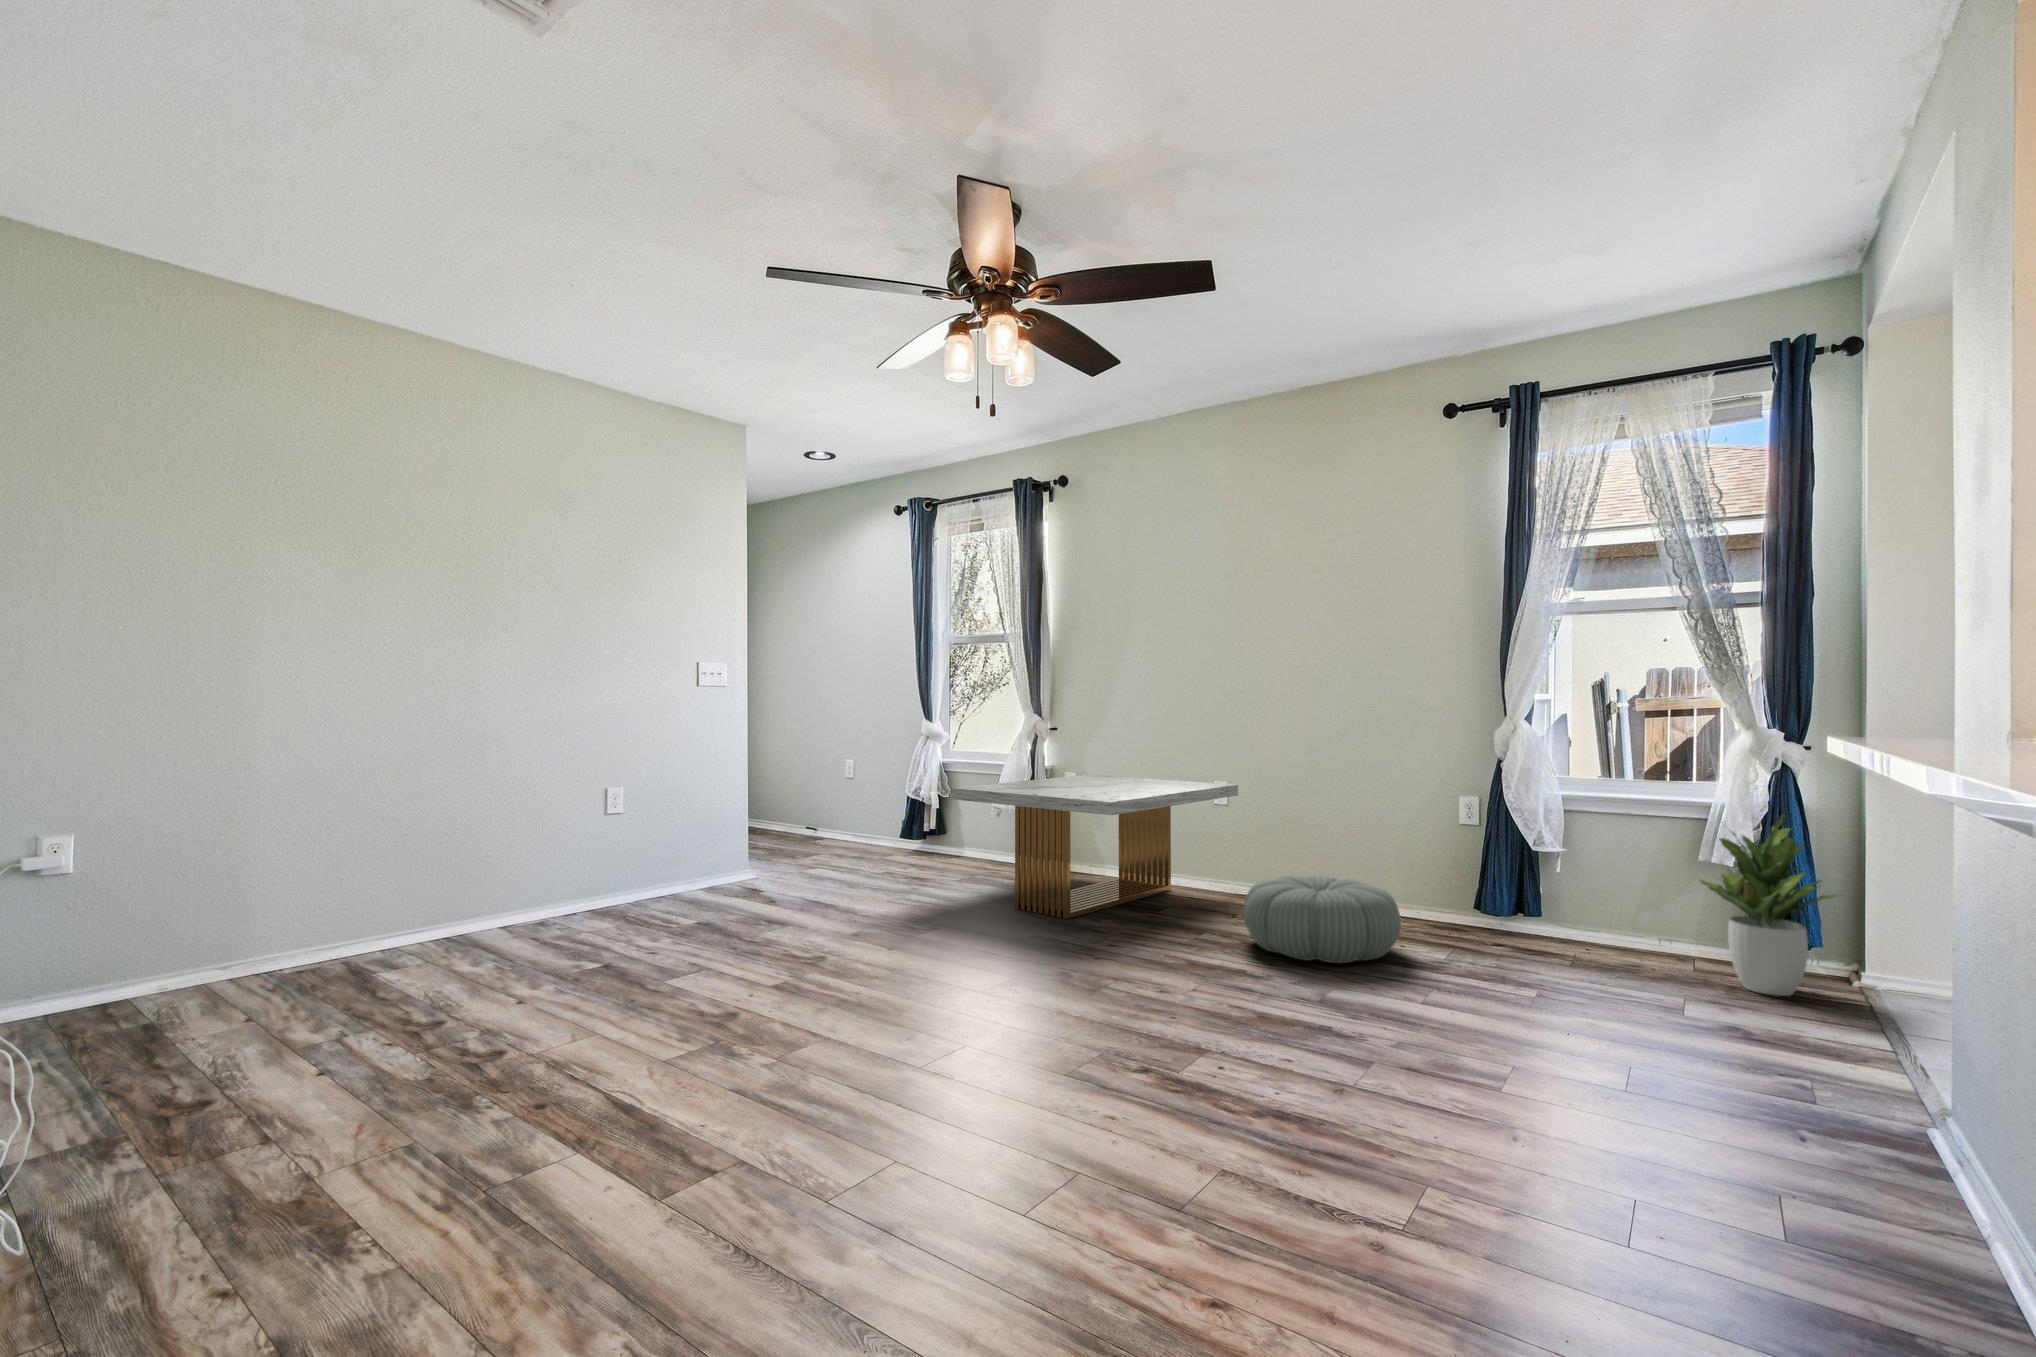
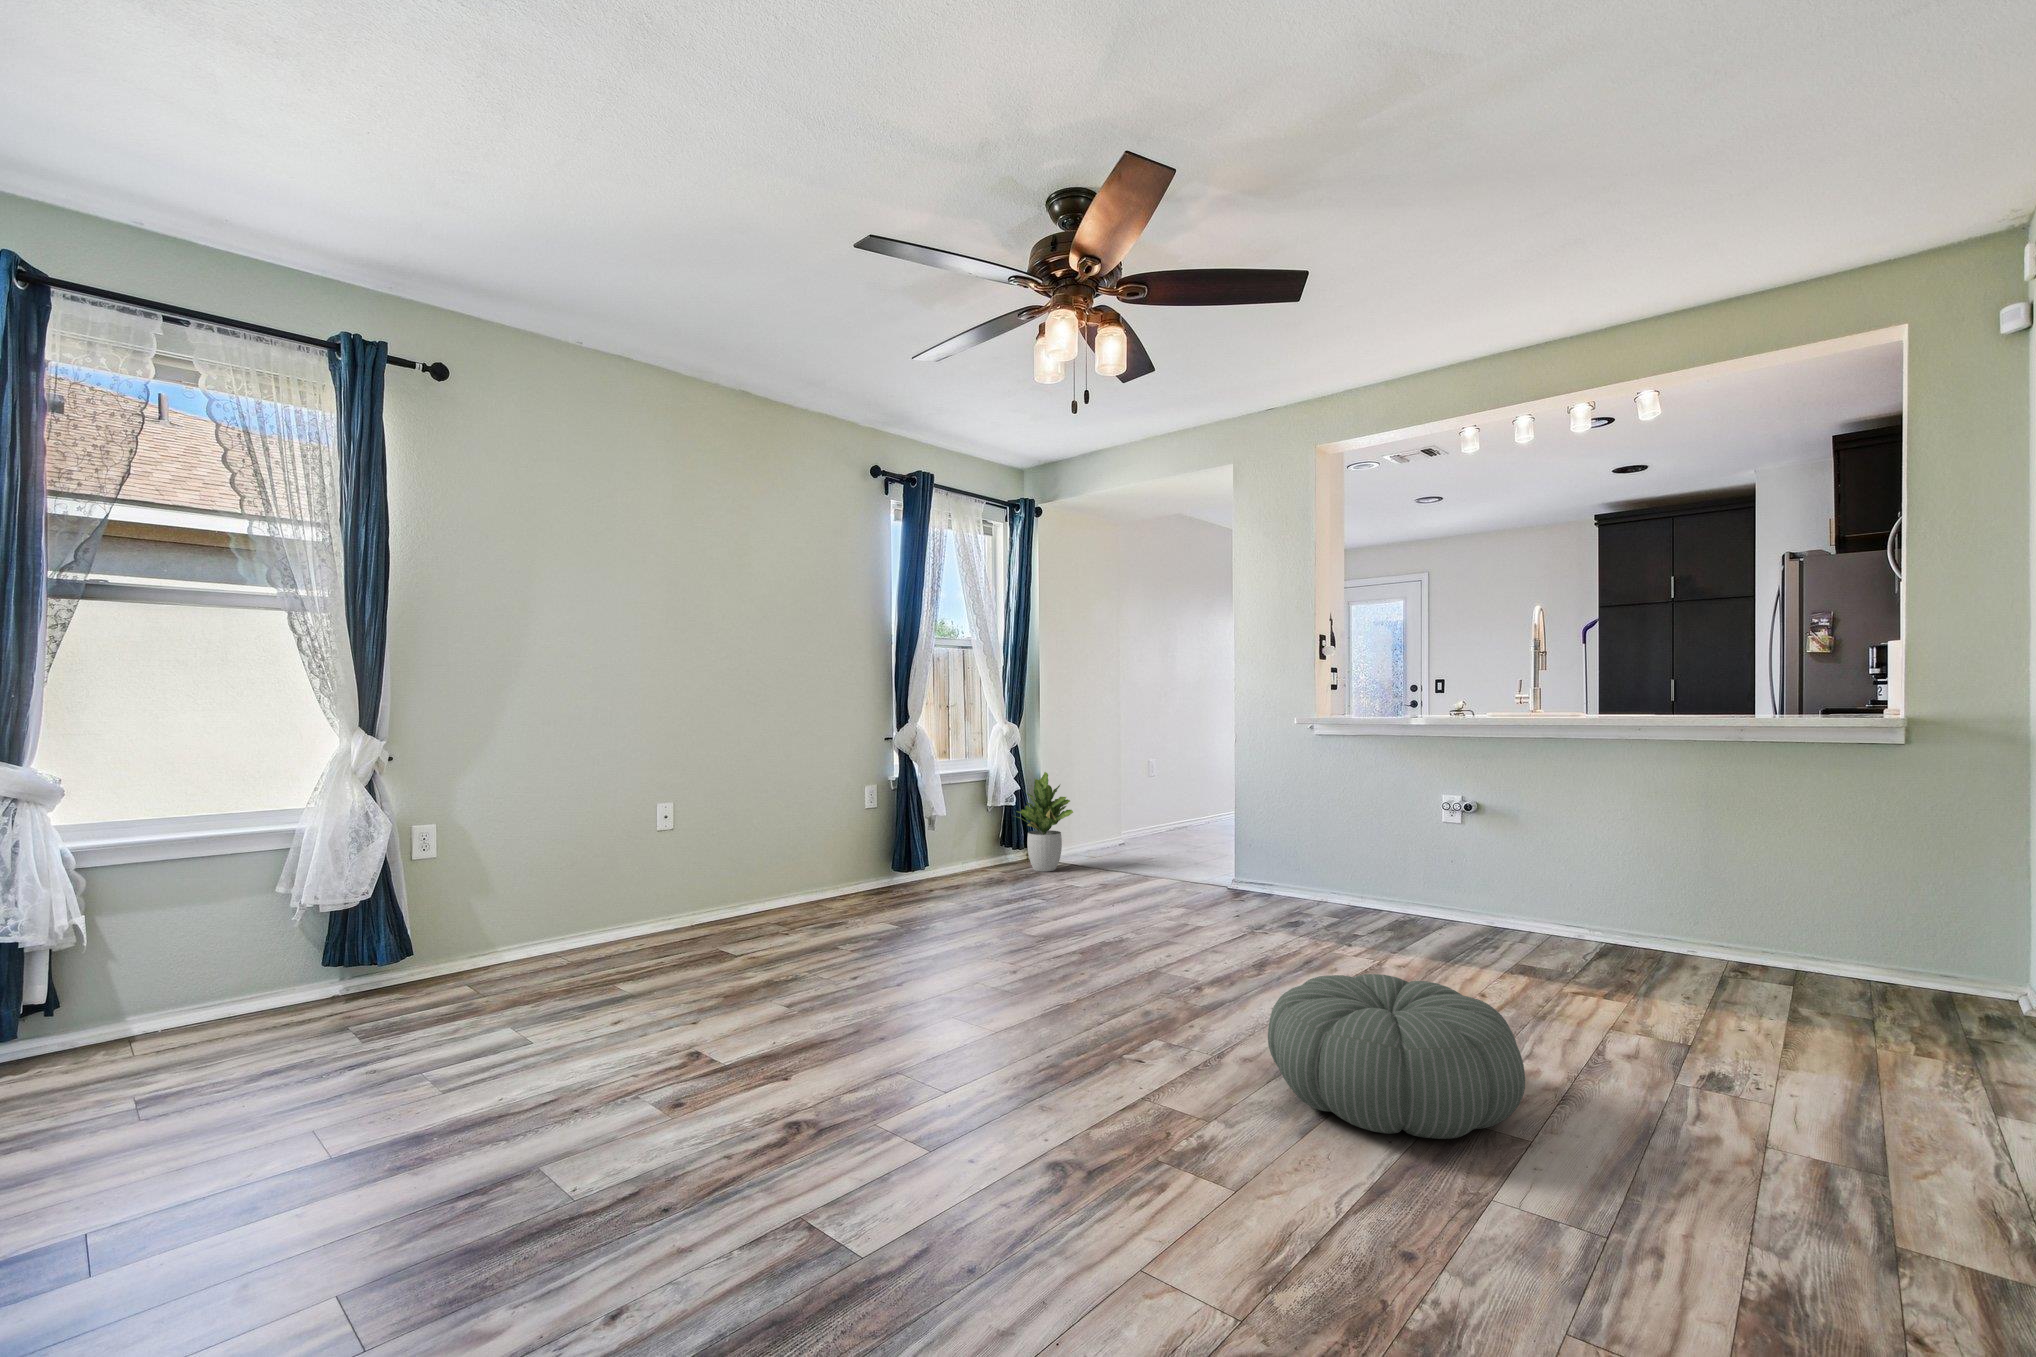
coffee table: present [950,775,1238,919] -> none [456,803,818,1006]
pouf: present [1243,876,1401,963] -> present [1268,974,1525,1139]

